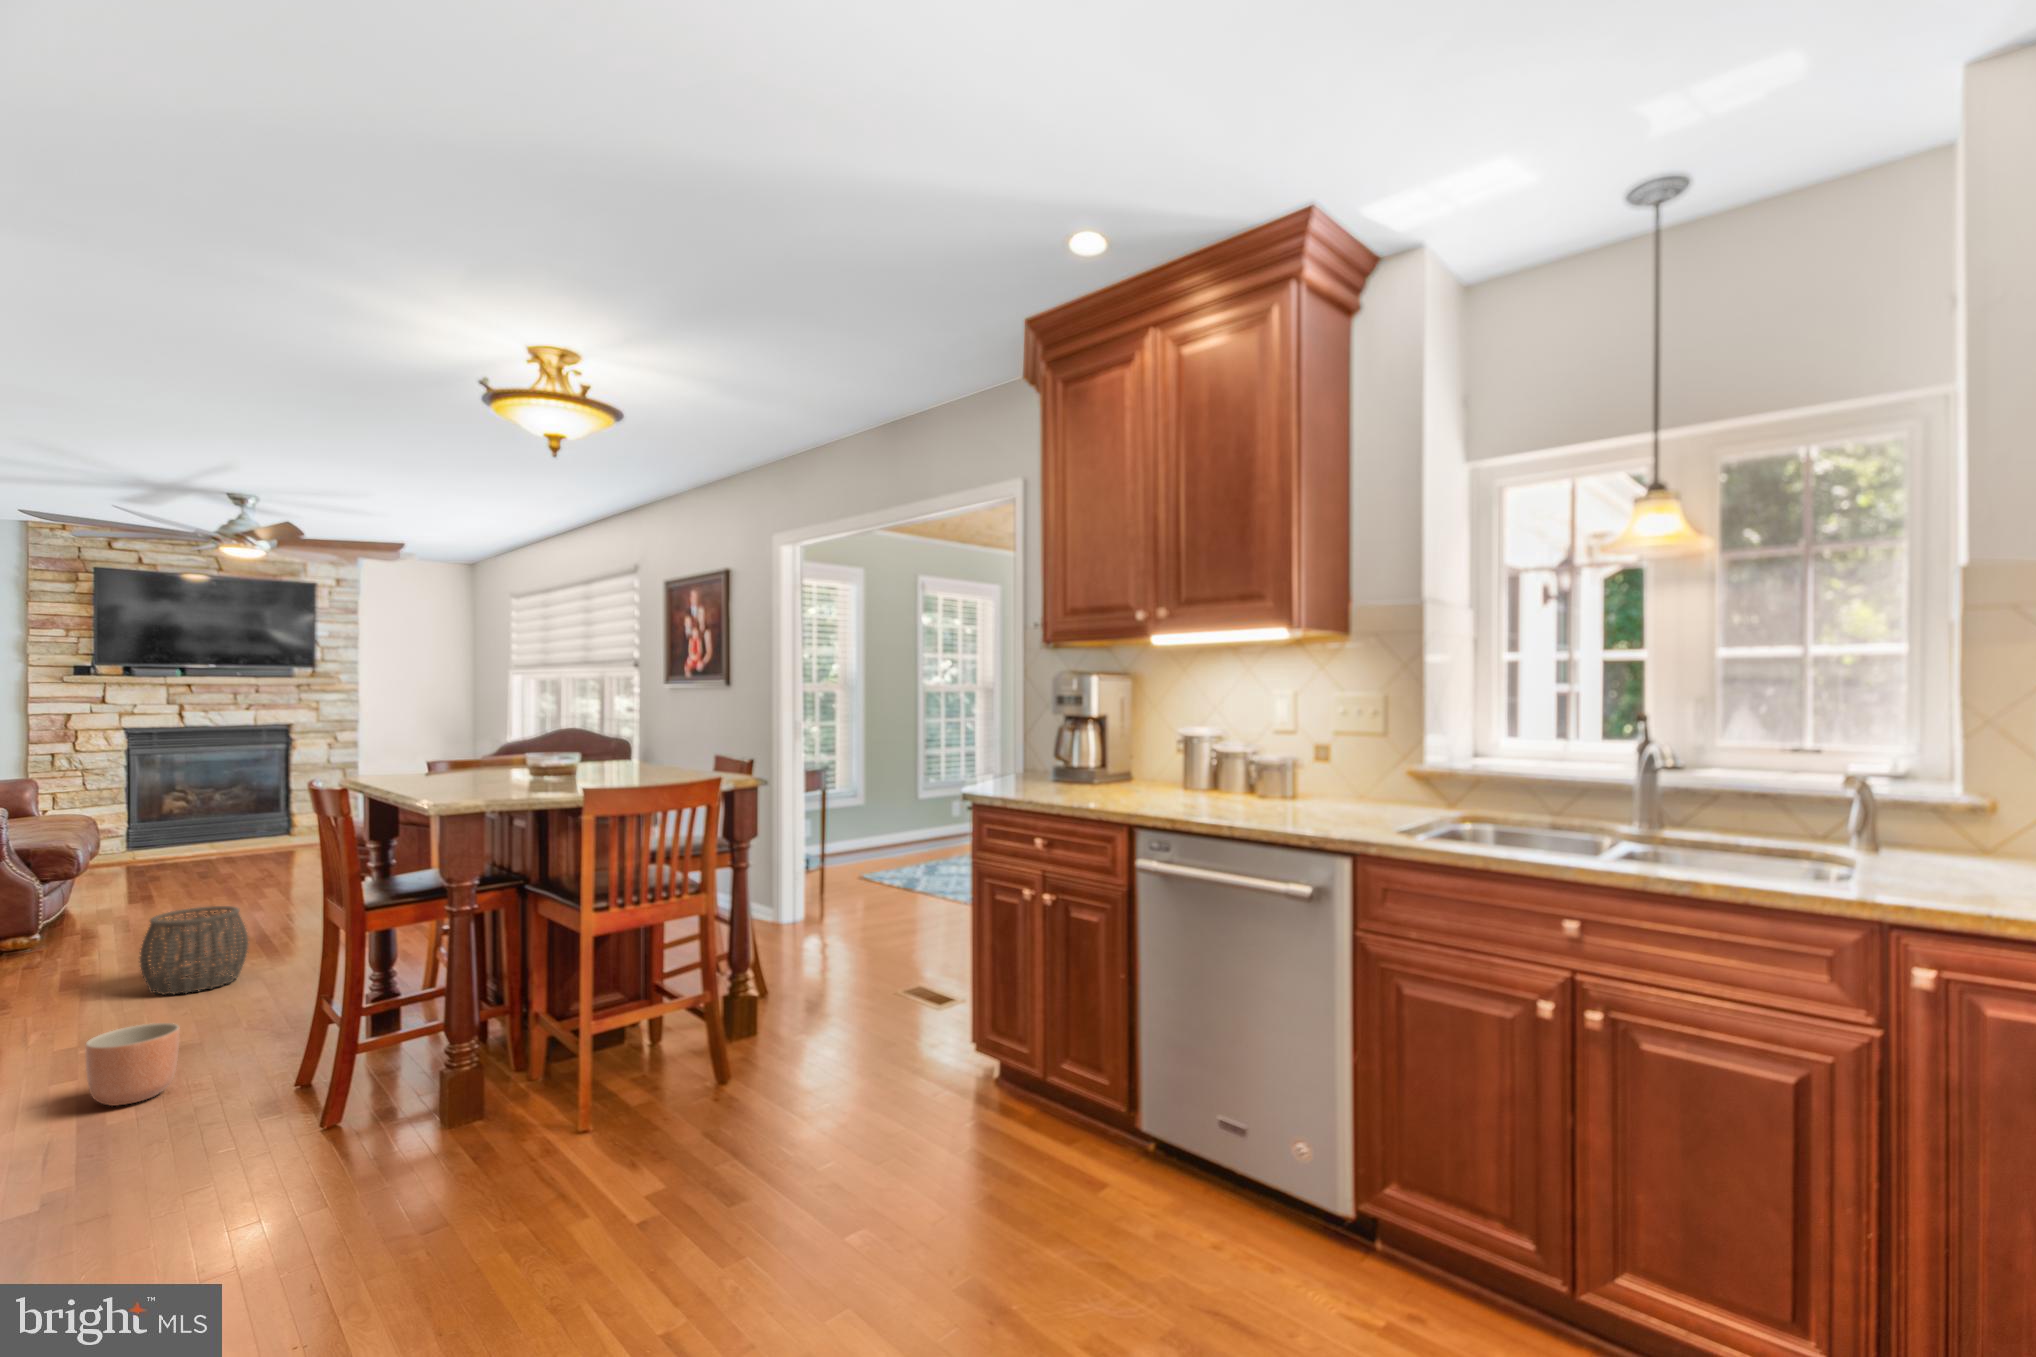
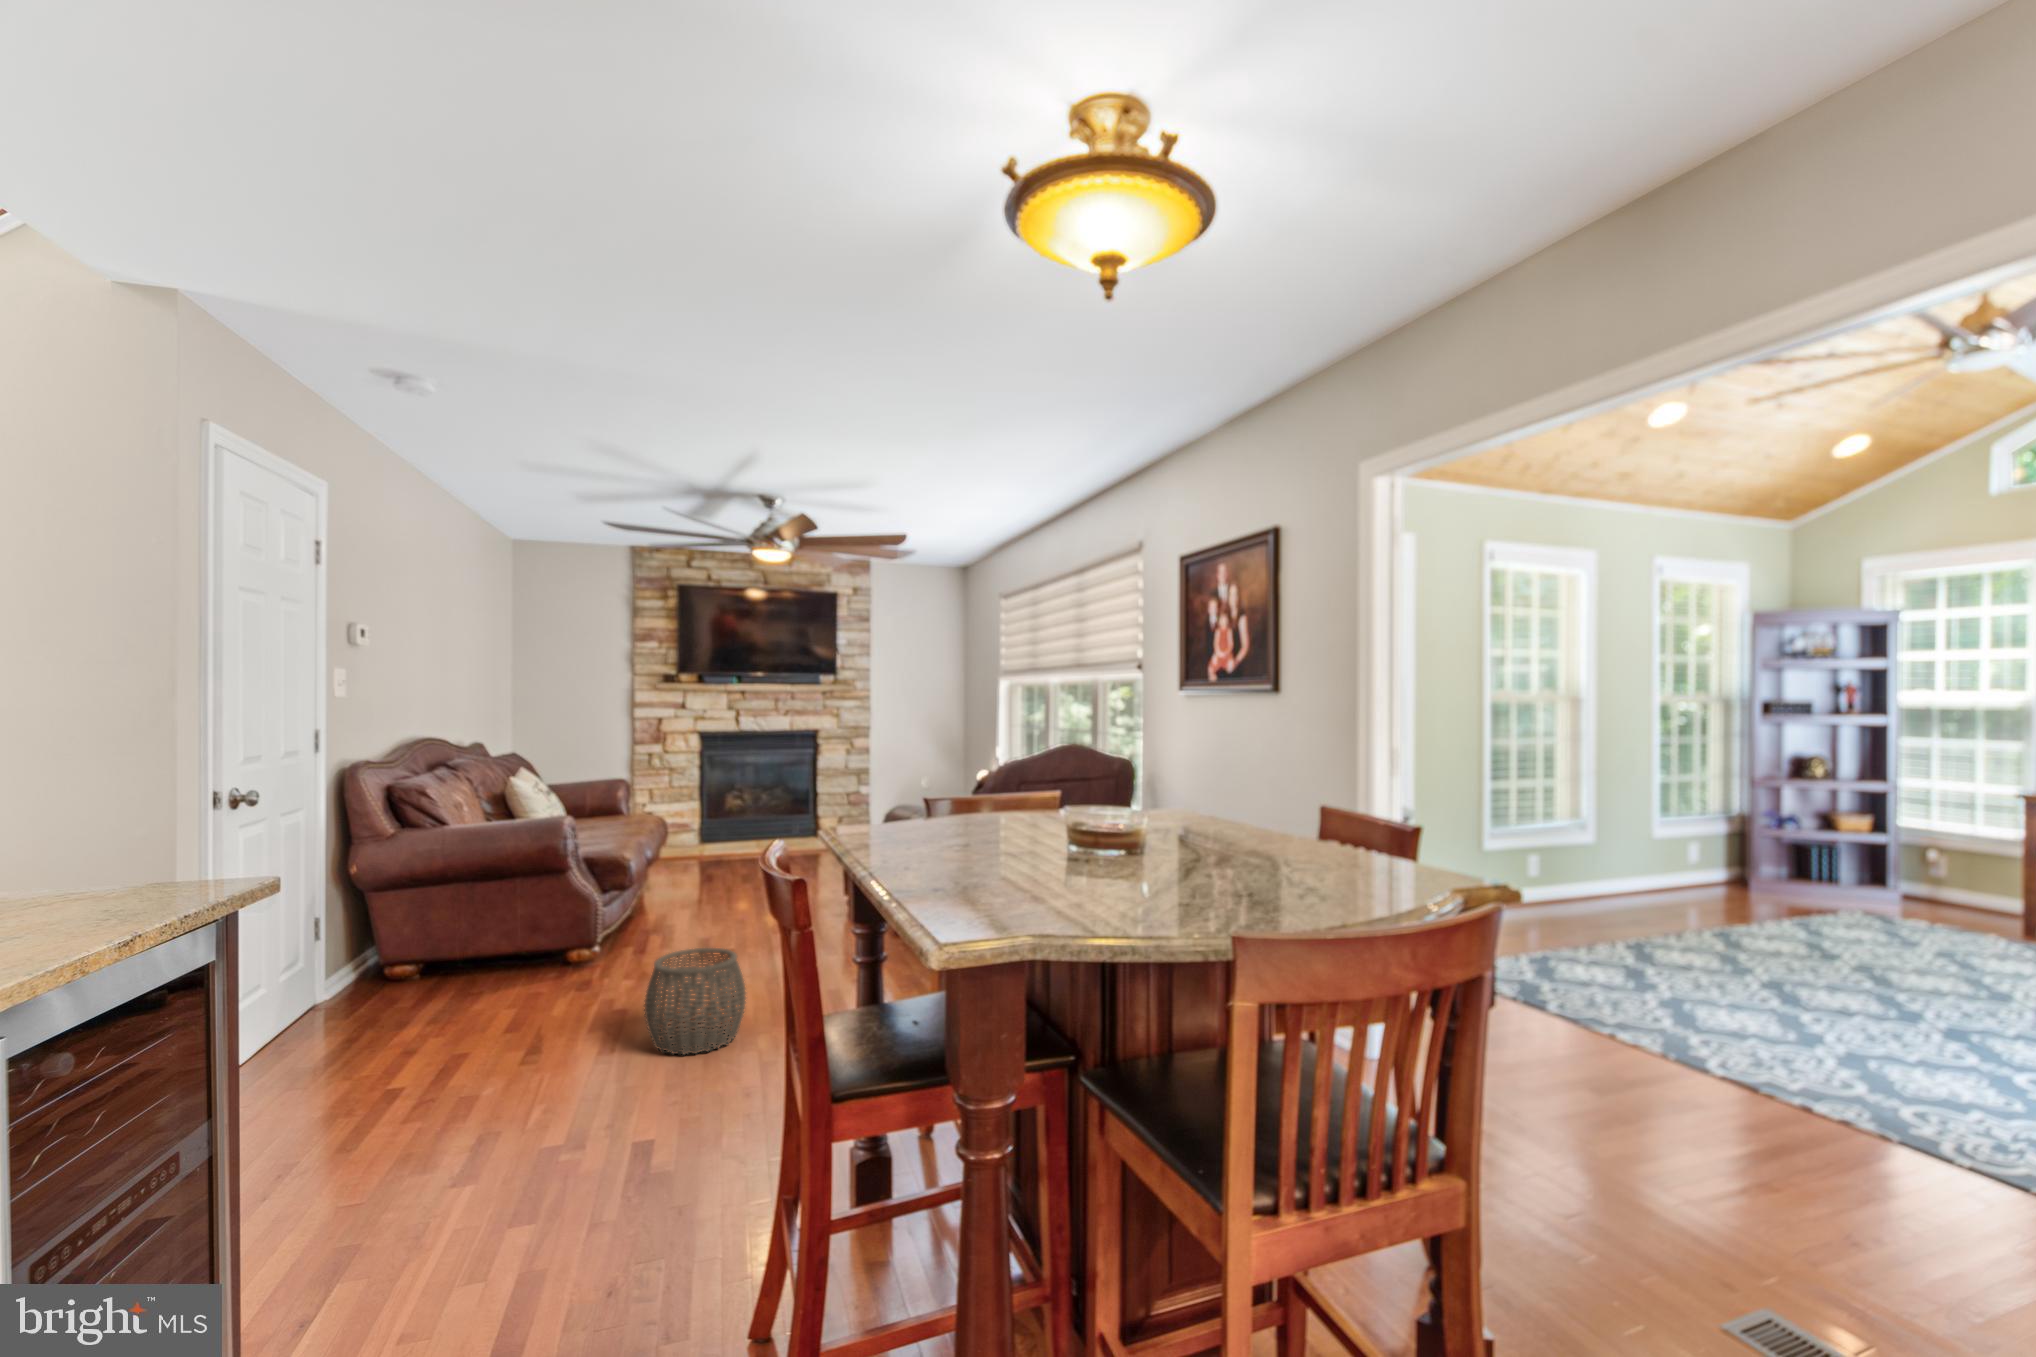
planter: present [86,1023,180,1106] -> none [514,1159,620,1288]

